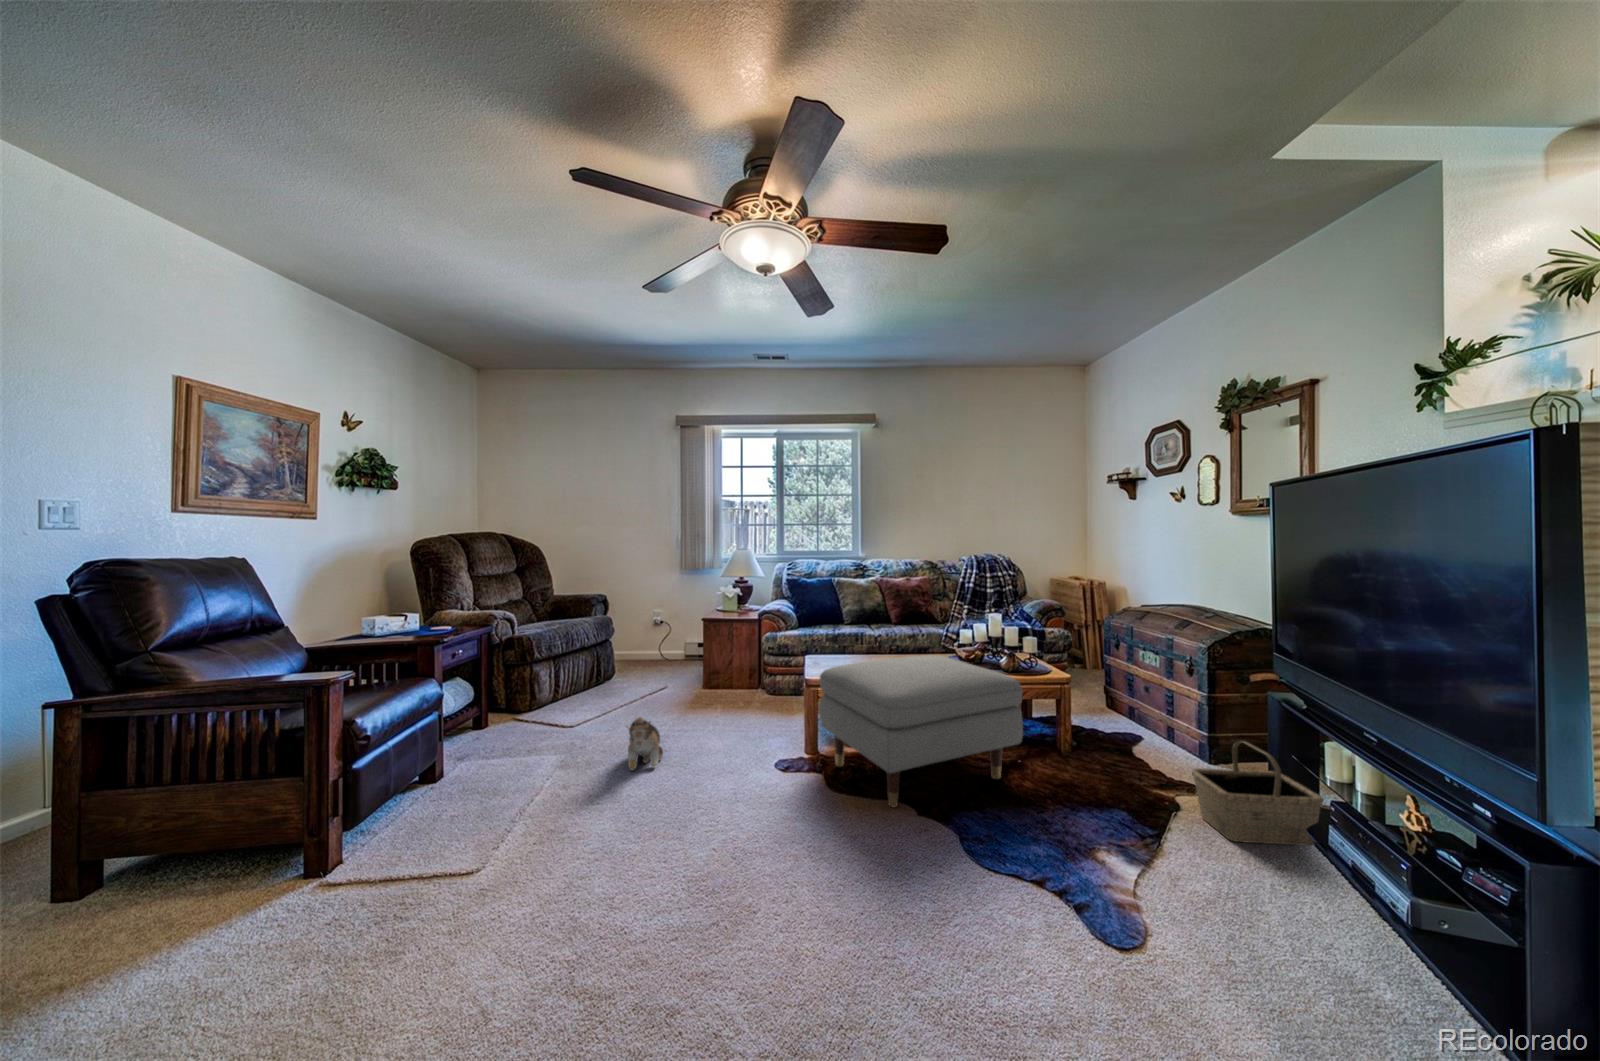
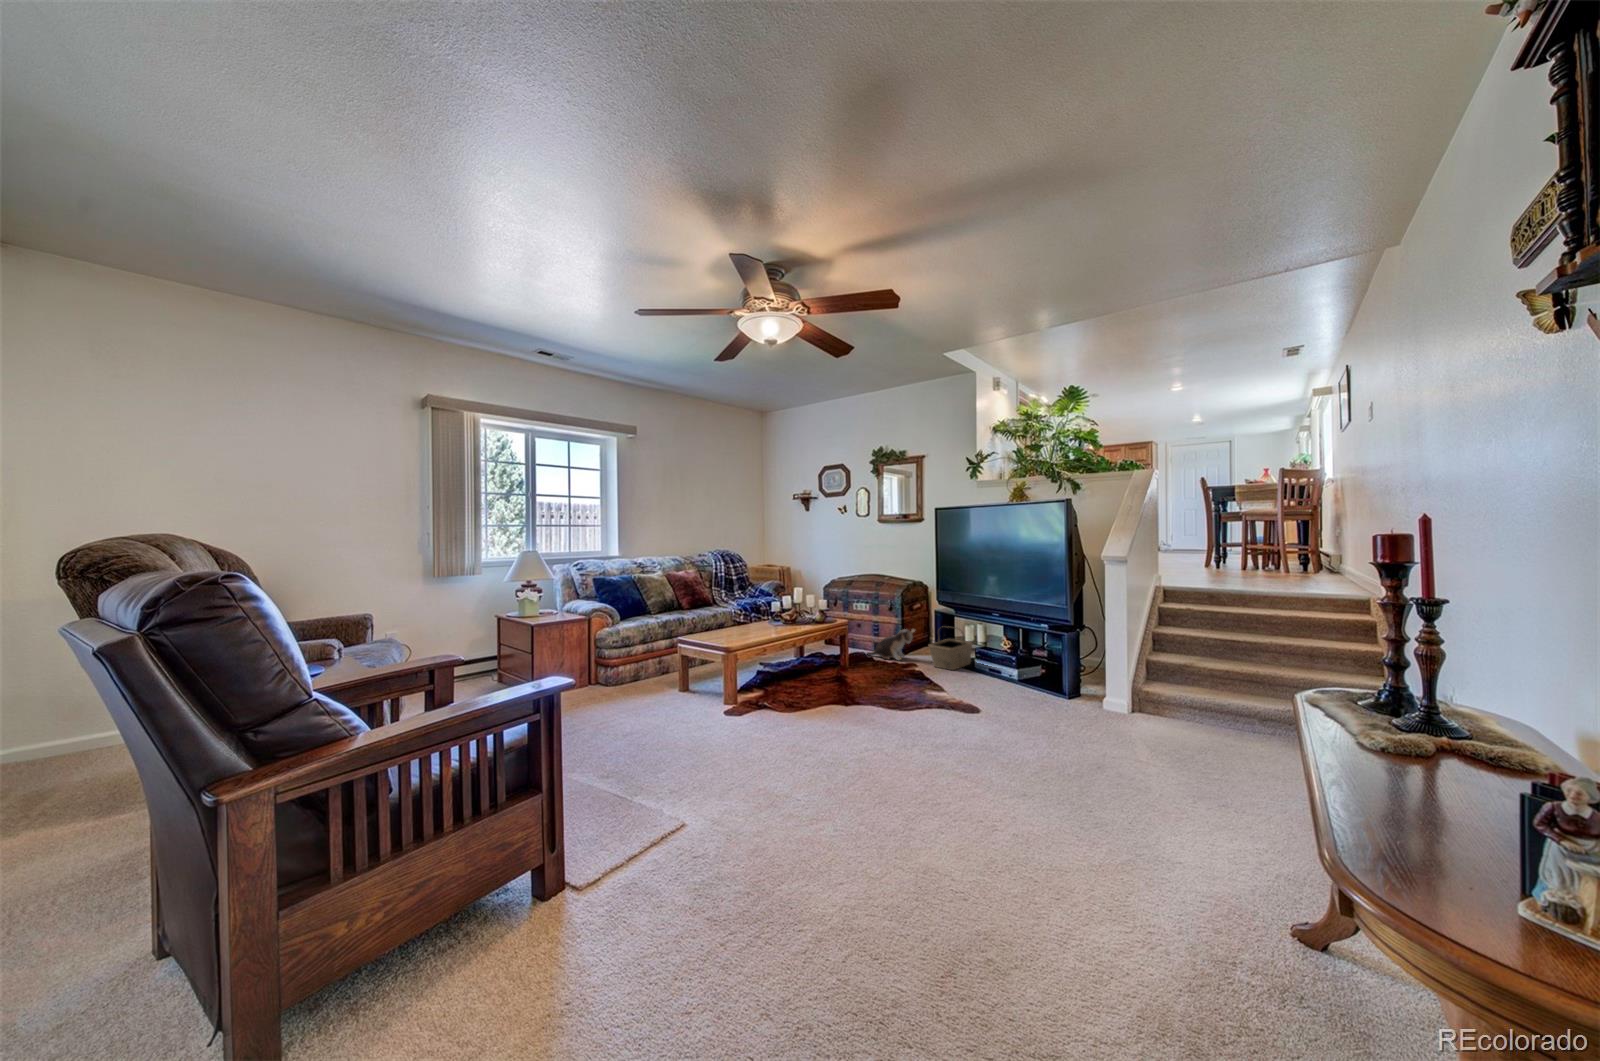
ottoman: present [820,655,1023,808] -> none [755,615,861,705]
plush toy: present [628,717,663,770] -> present [867,629,915,660]

